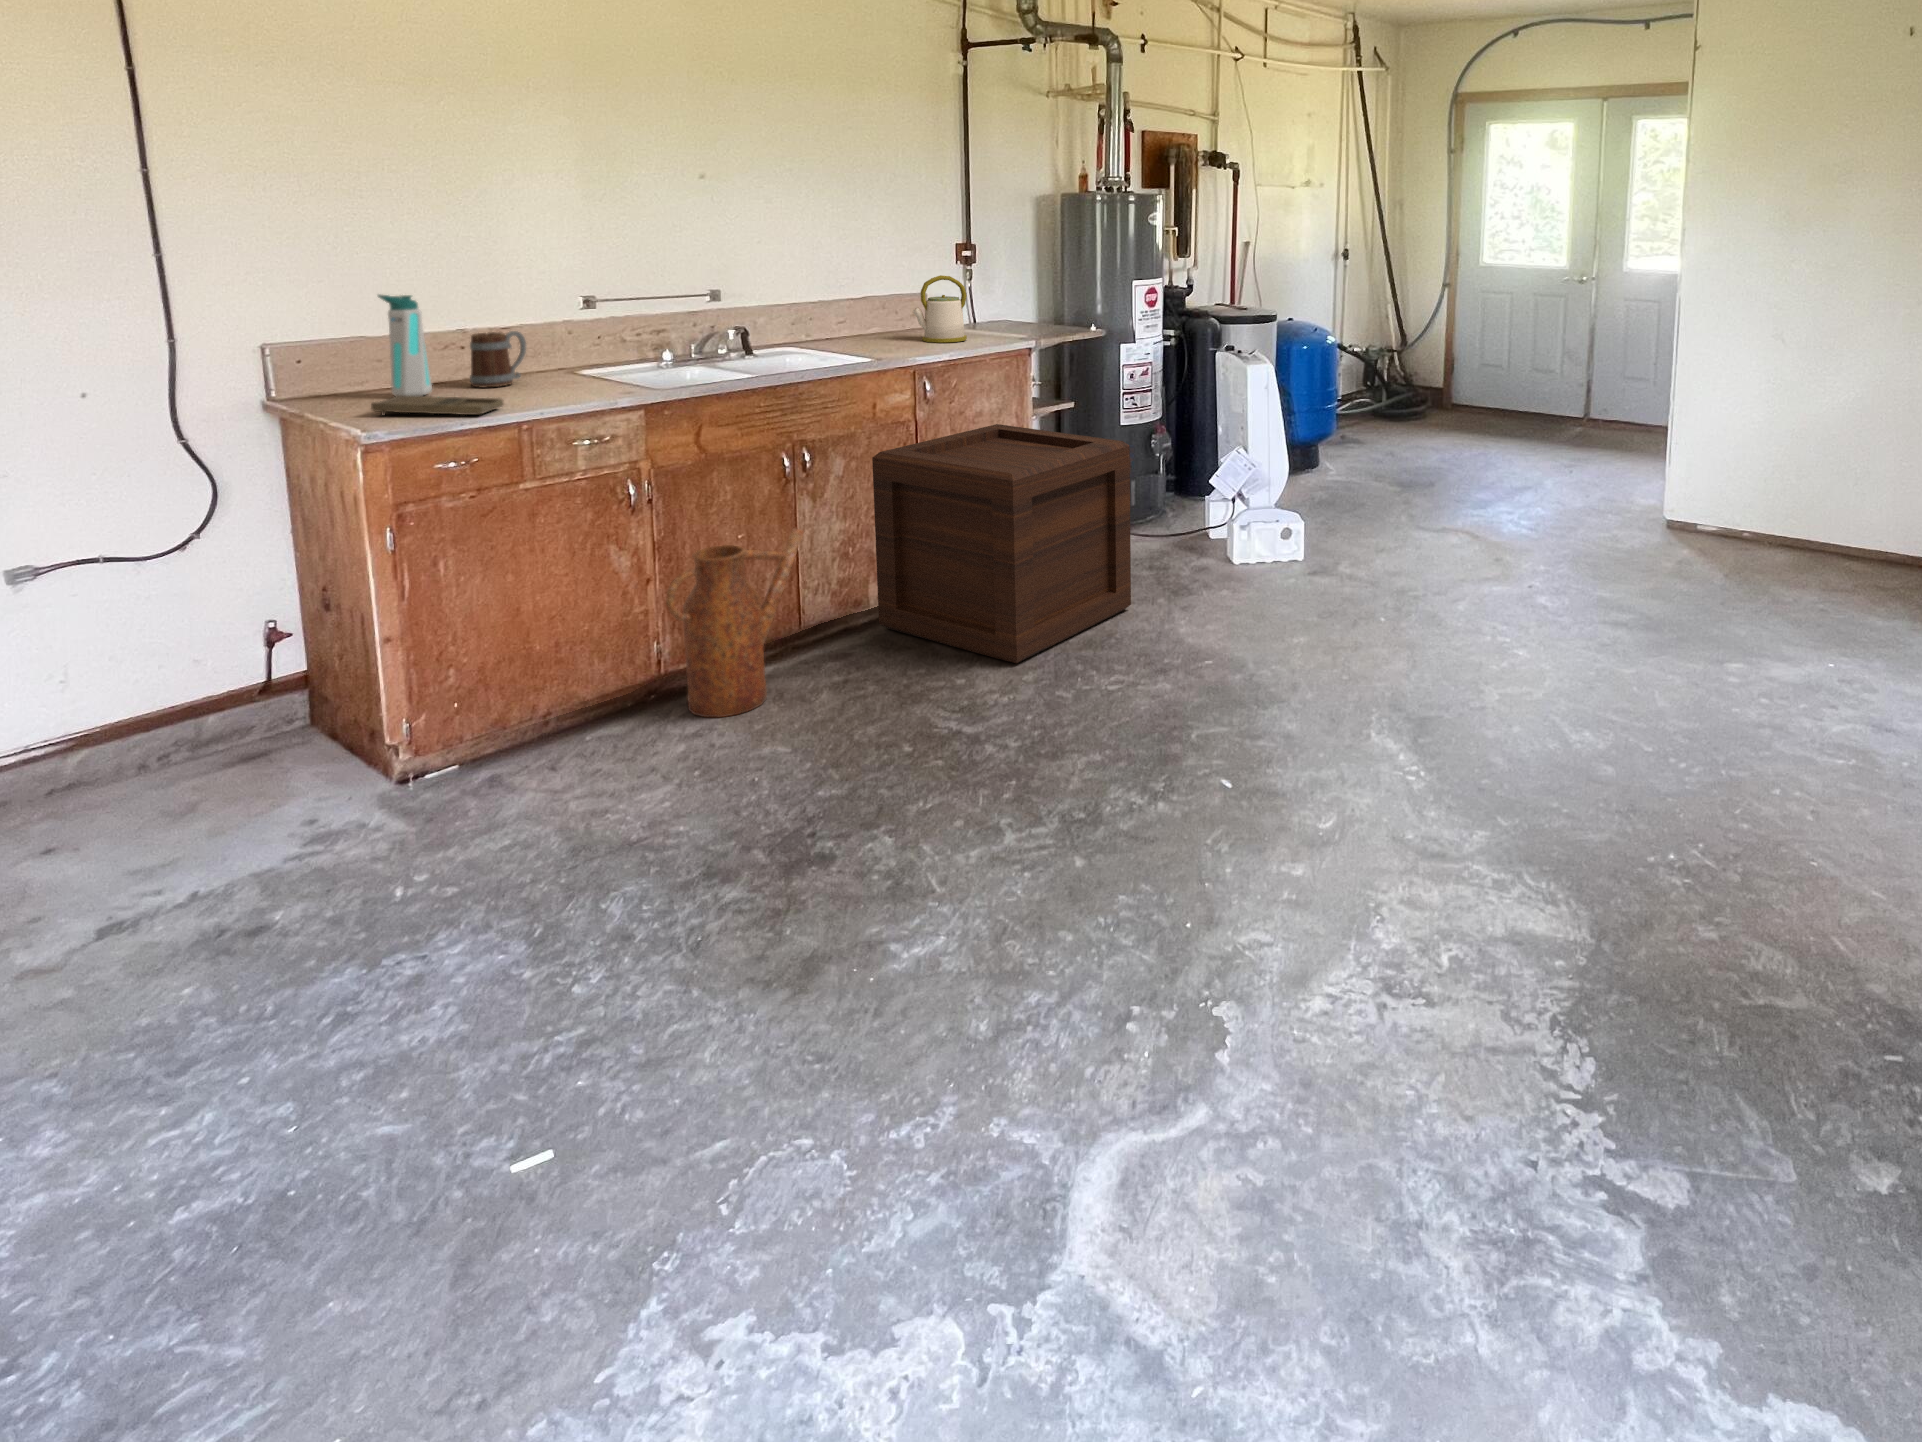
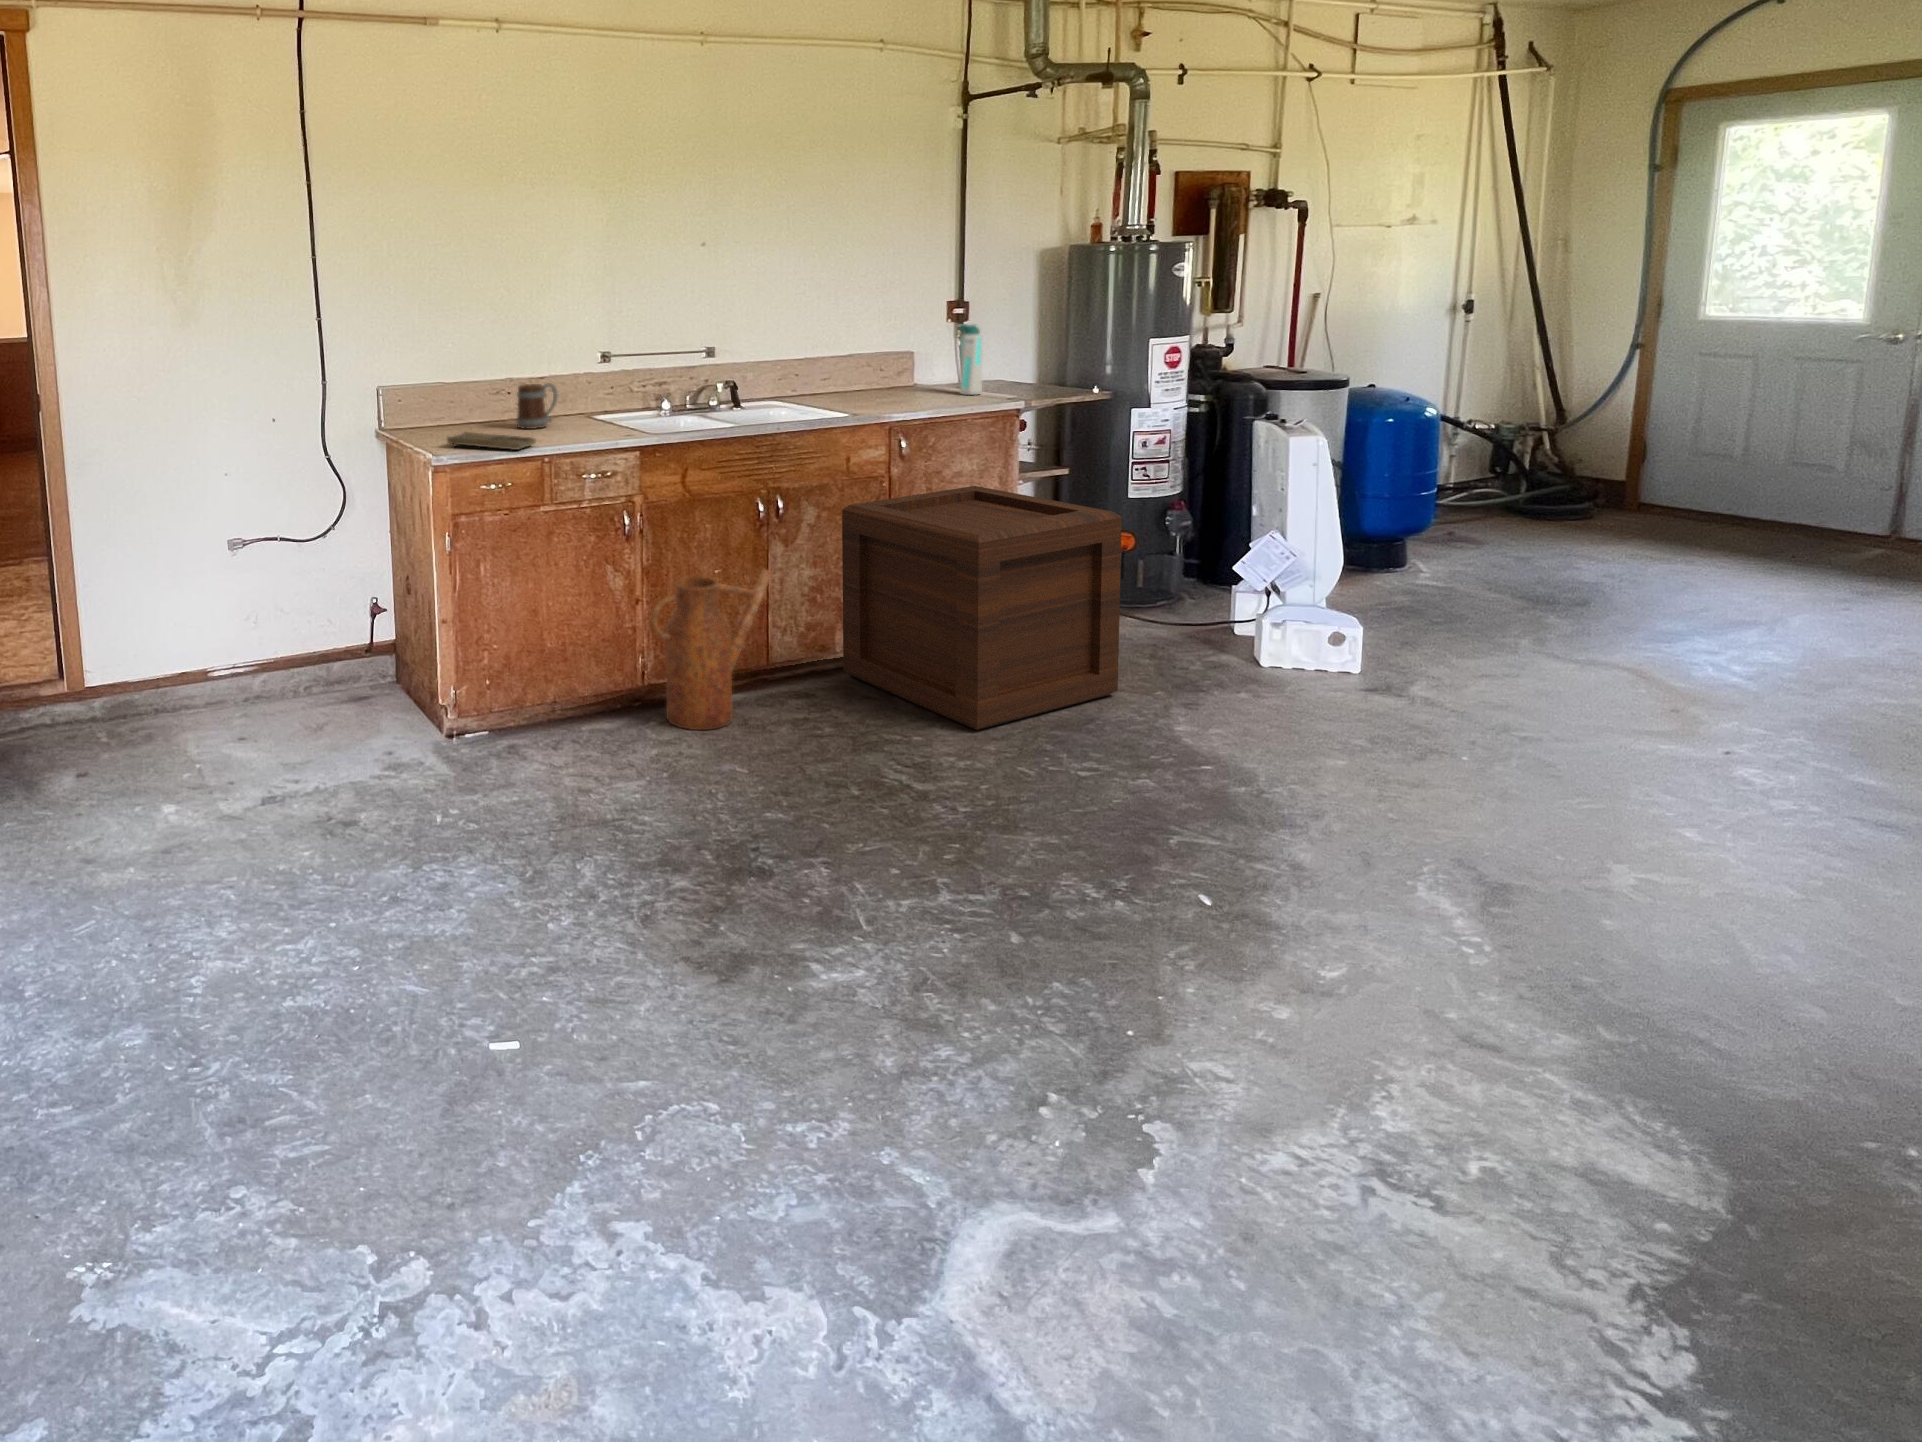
kettle: present [913,275,967,343] -> none [894,334,950,401]
water bottle: present [378,295,432,396] -> present [958,324,982,395]

